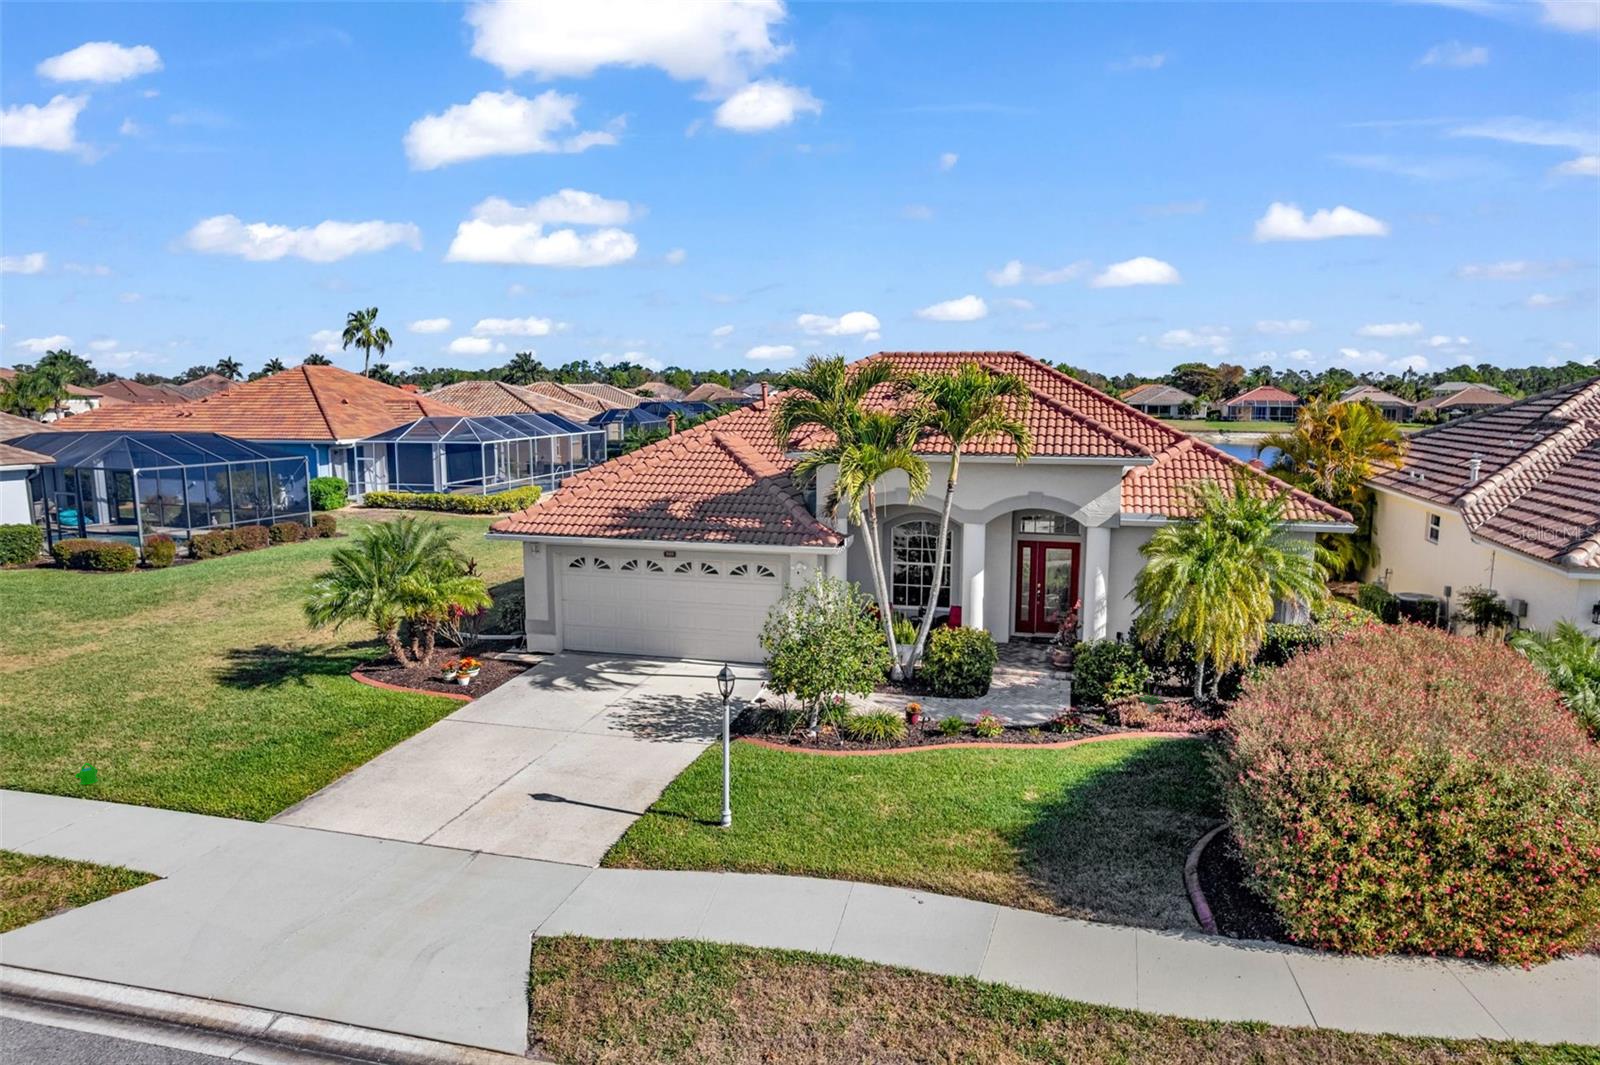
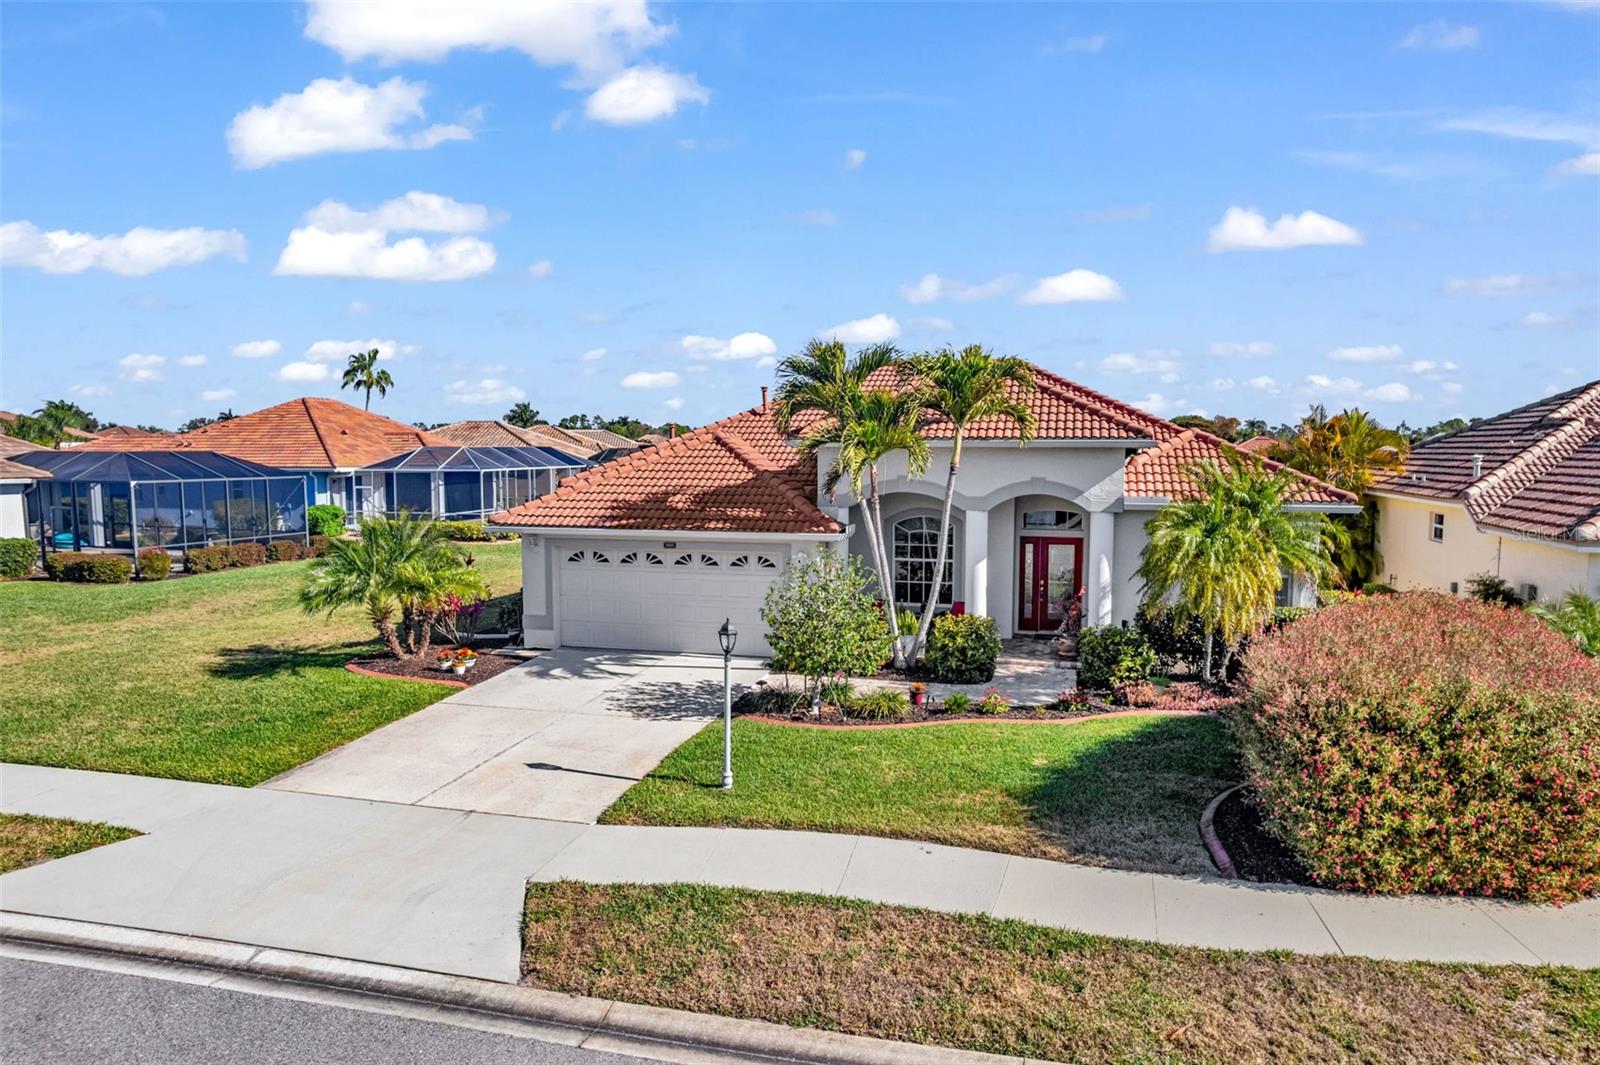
watering can: present [75,763,98,785] -> none [59,737,82,759]

